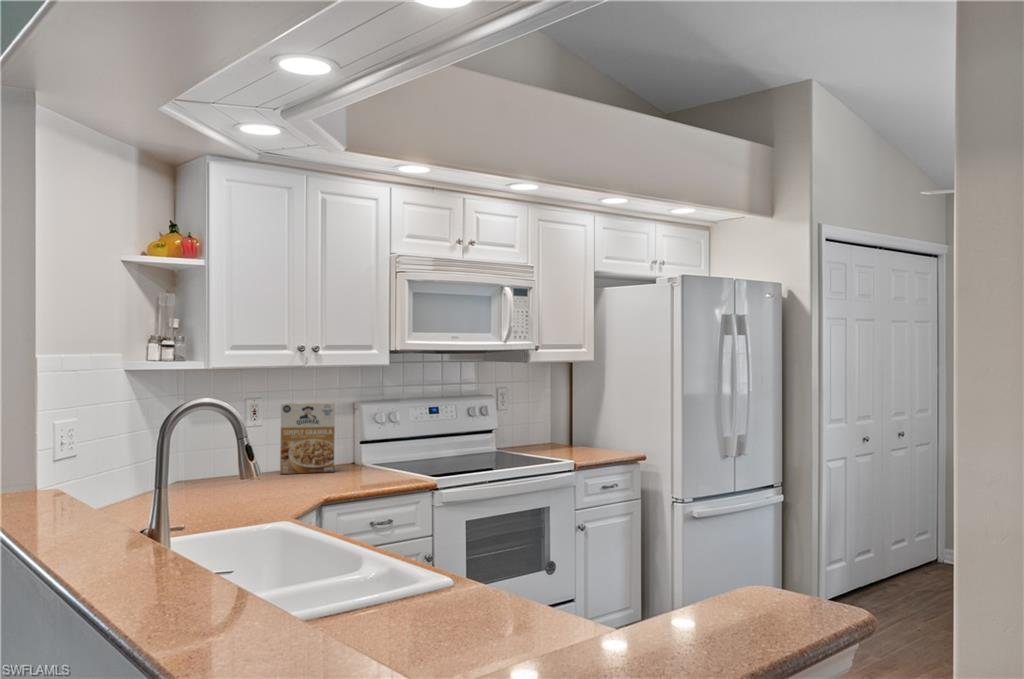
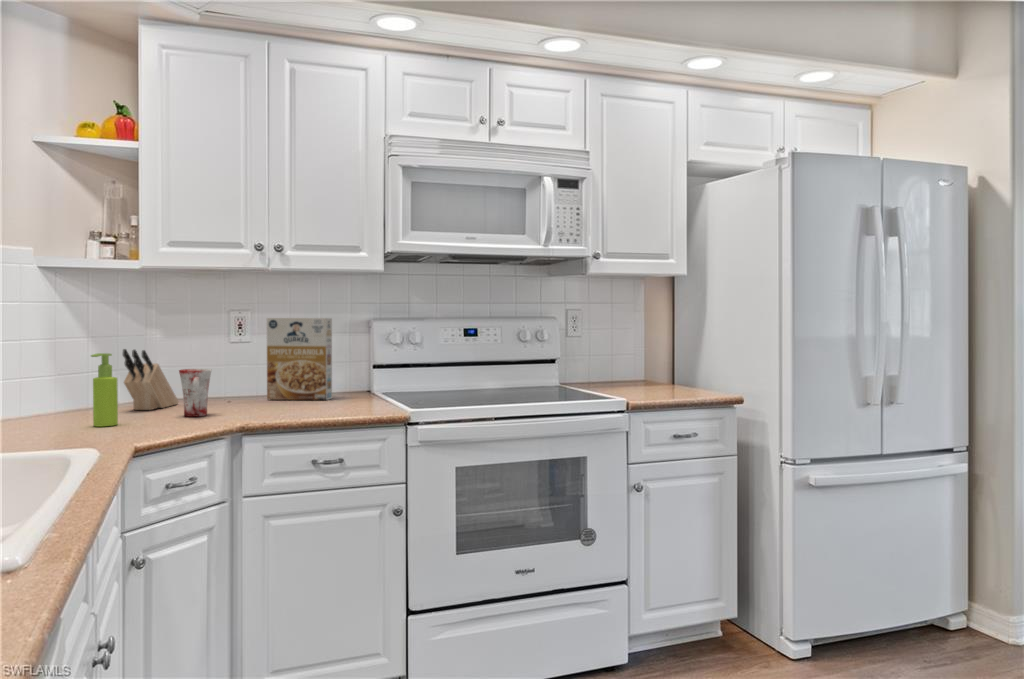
knife block: none [189,438,213,490] -> present [123,349,178,410]
soap dispenser: none [212,447,230,506] -> present [91,353,118,426]
mug: none [255,453,281,494] -> present [179,369,211,417]

